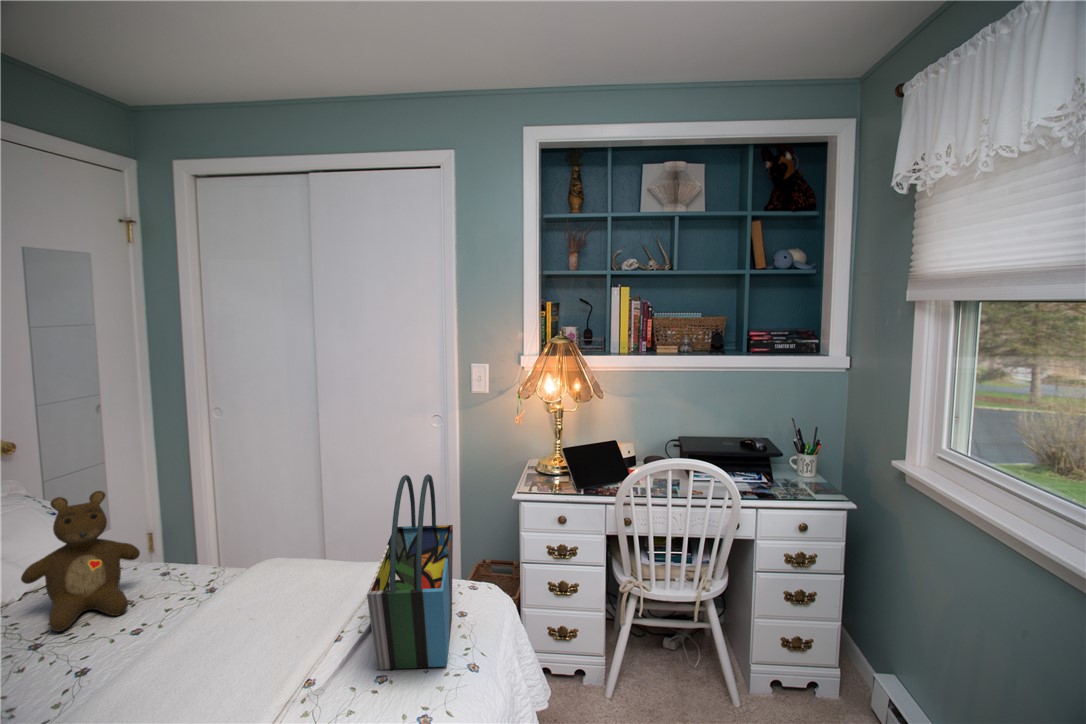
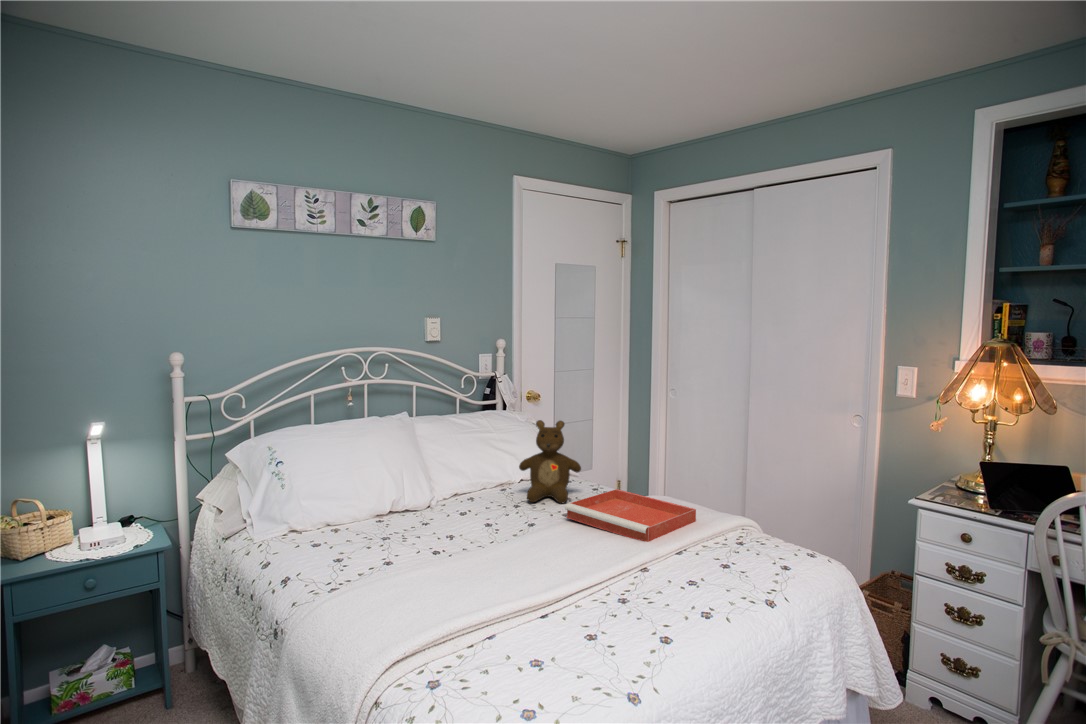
tote bag: present [367,474,453,670] -> none [680,432,788,593]
tray: none [142,569,334,642] -> present [565,489,696,542]

